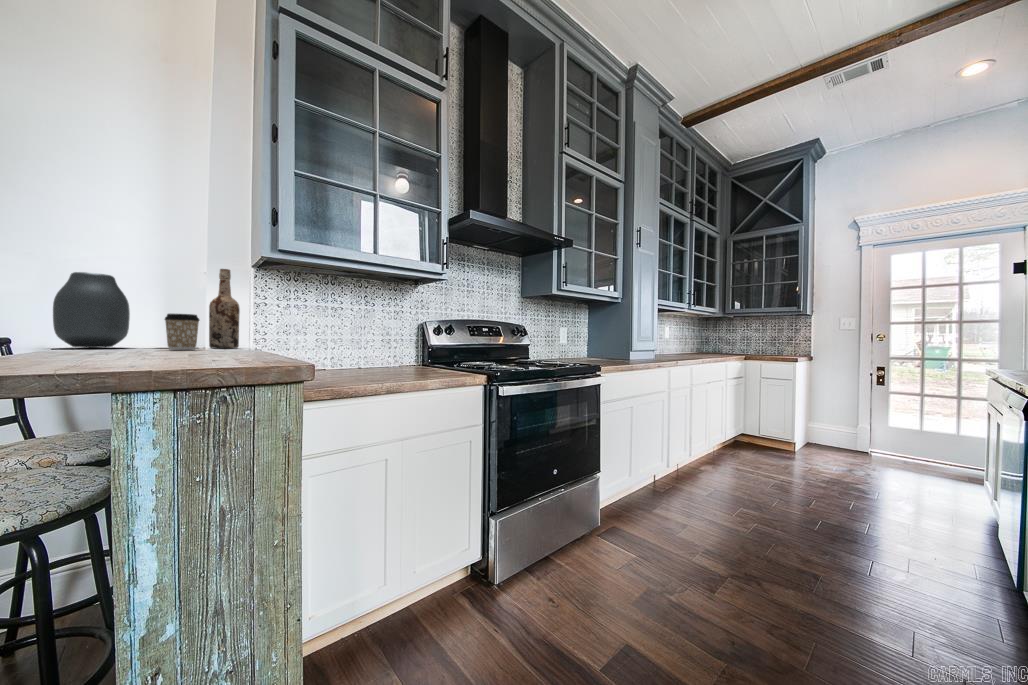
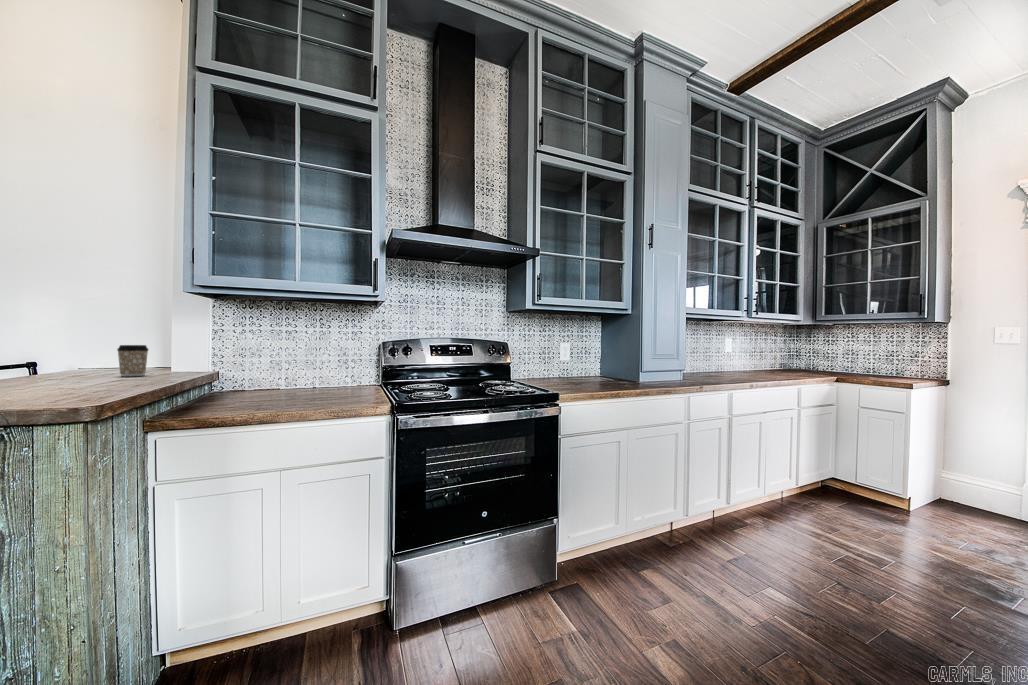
wine bottle: present [209,269,240,348] -> none [167,302,195,373]
vase: present [53,272,130,348] -> none [47,311,109,373]

